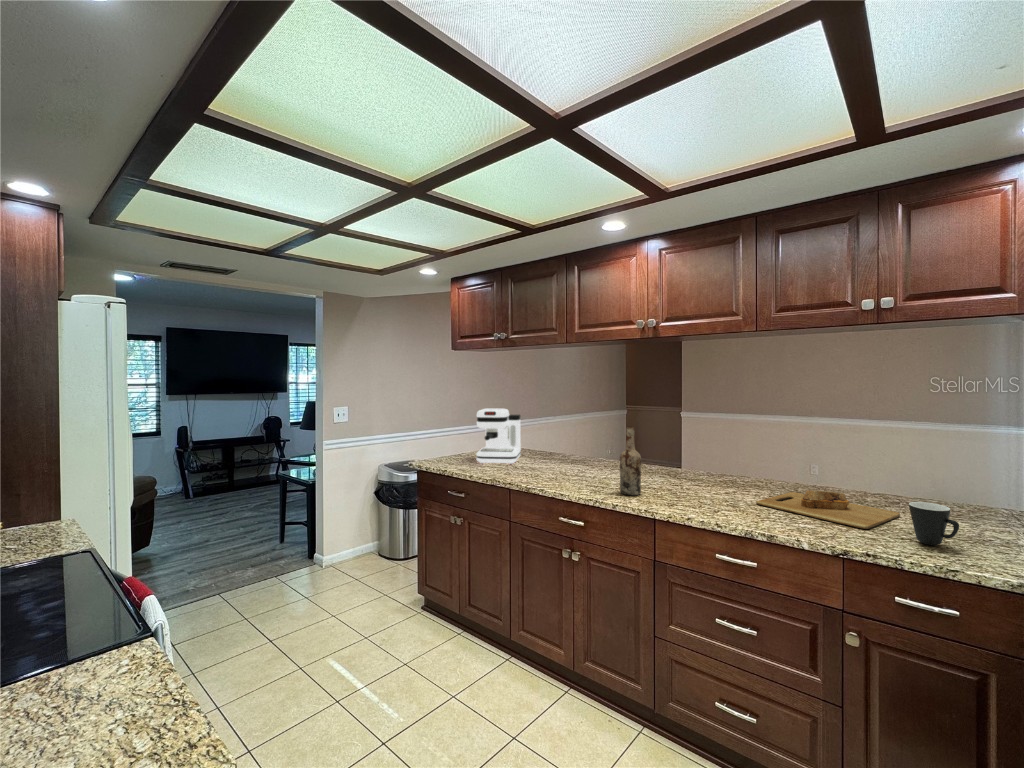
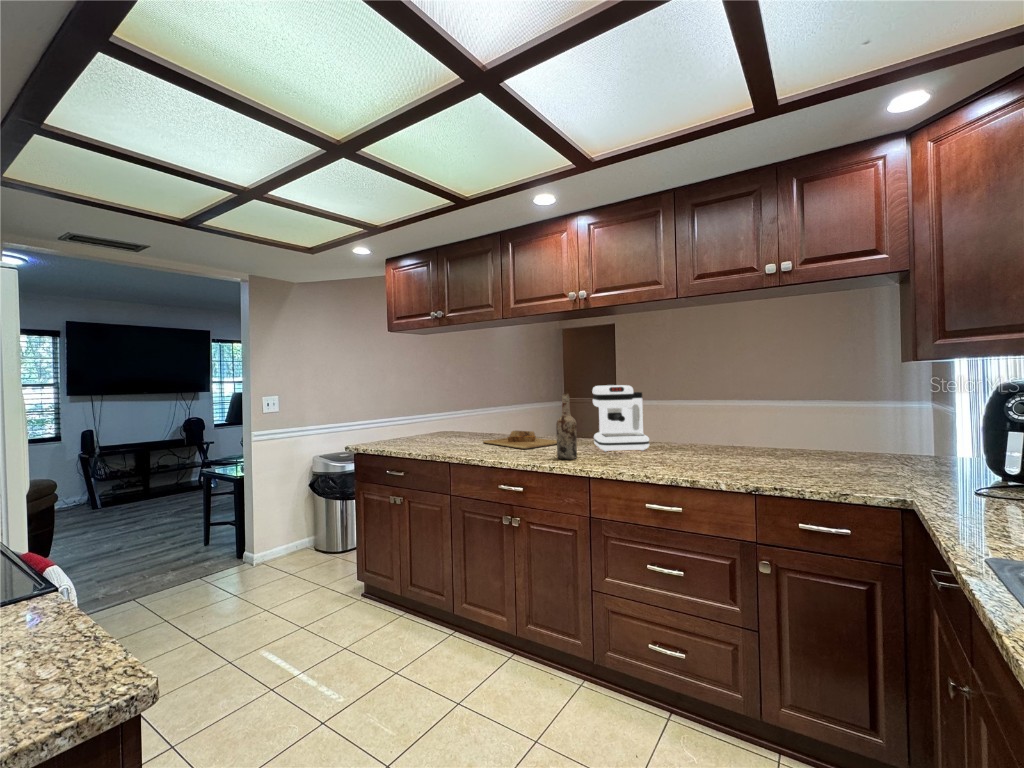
coffee maker: present [476,409,521,464] -> present [592,385,649,452]
cutting board: present [756,490,900,529] -> present [483,431,557,449]
mug: present [909,502,959,545] -> none [809,442,849,479]

